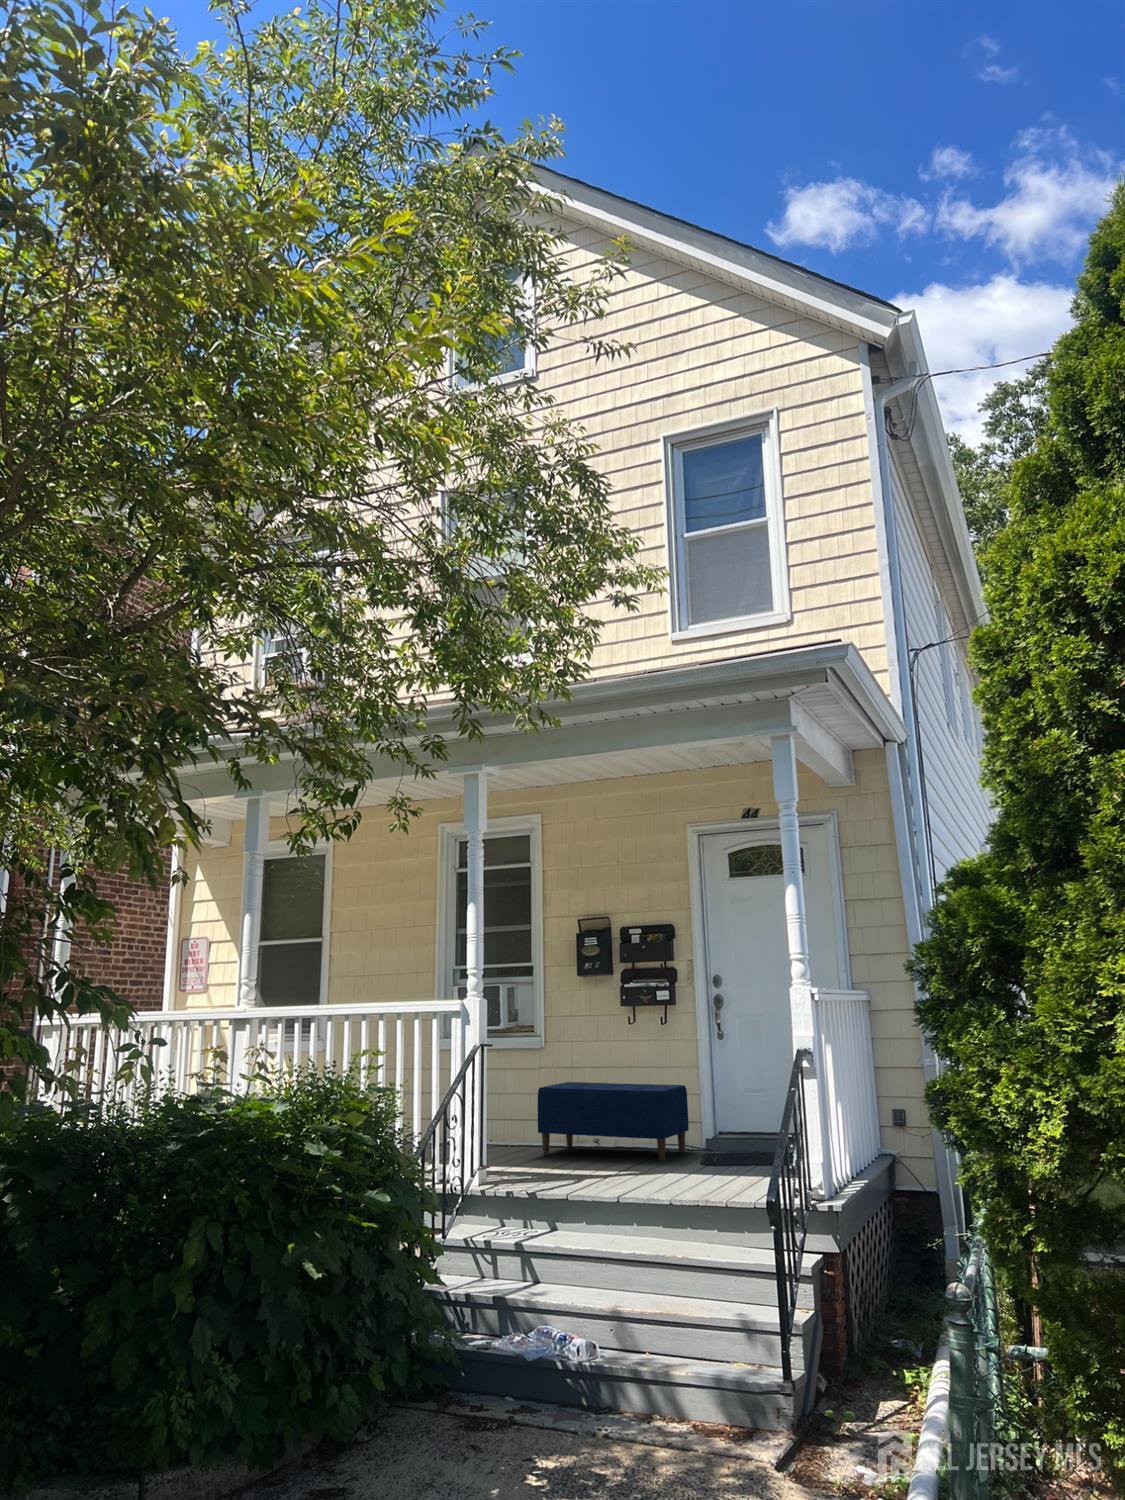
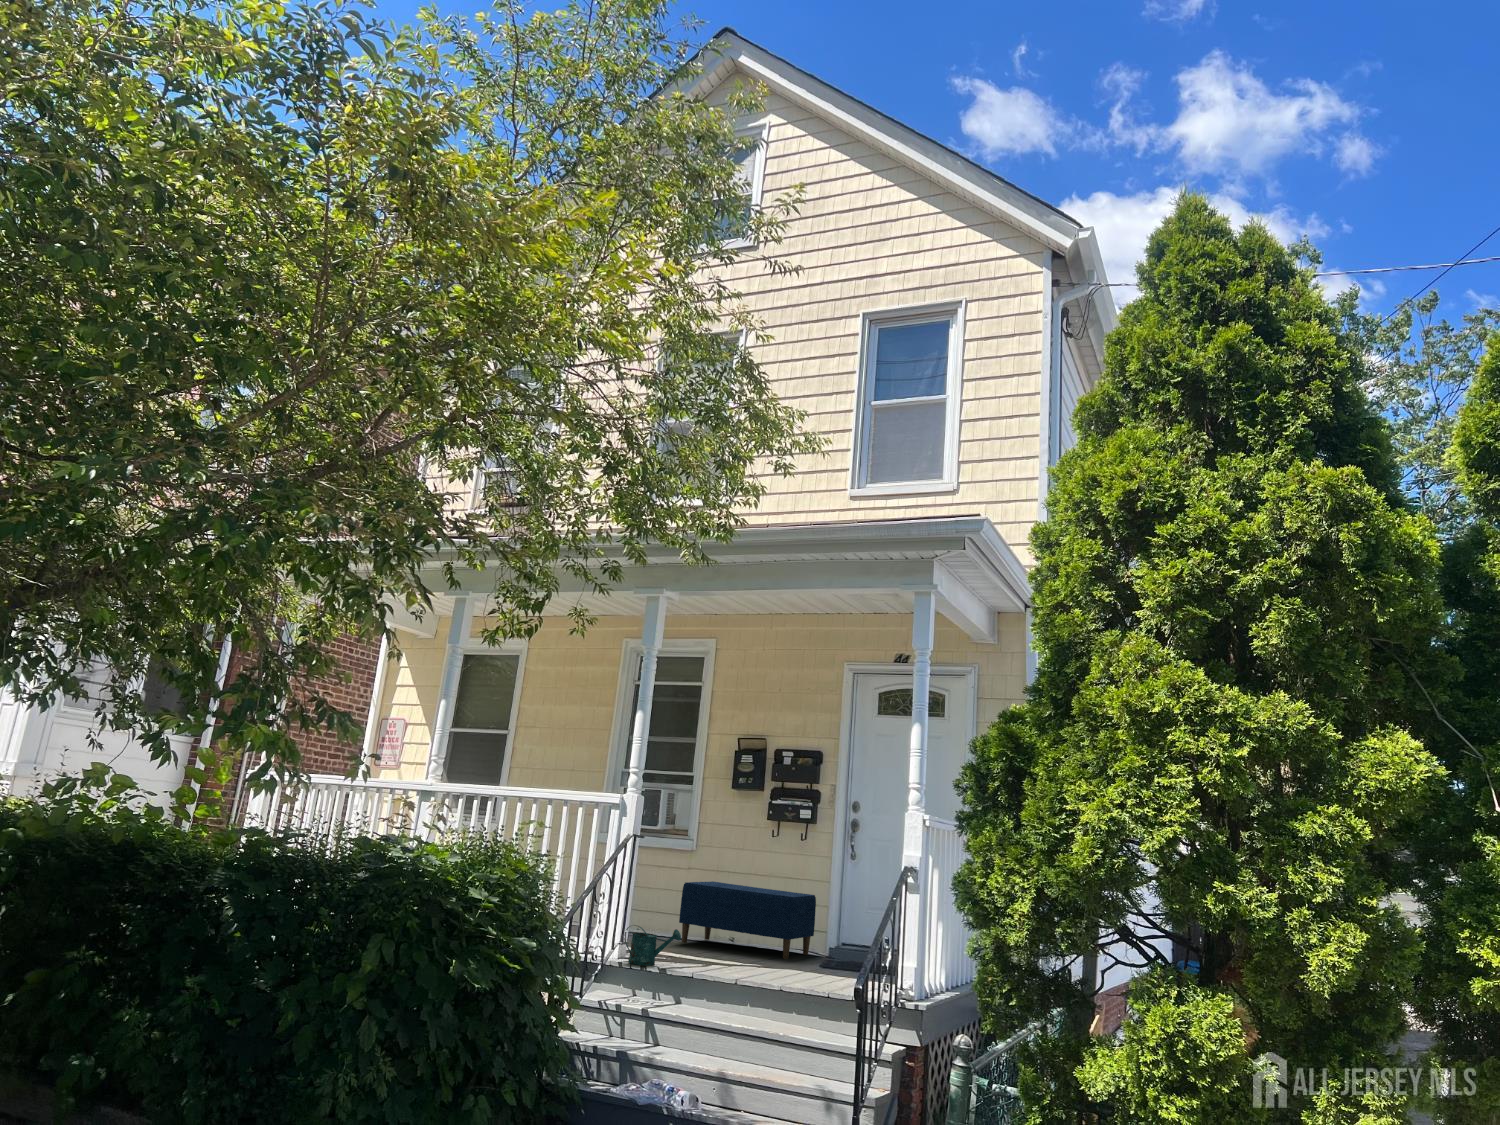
watering can: none [483,1145,547,1190] -> present [624,925,681,965]

